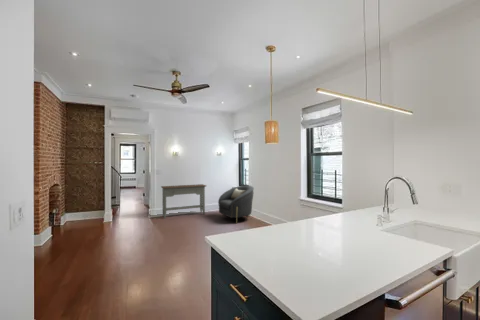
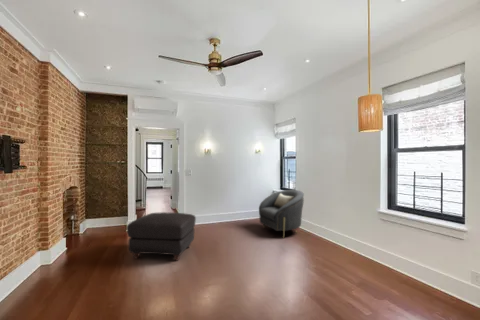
console table: present [162,184,206,218] -> none [191,187,244,228]
ottoman: none [107,204,164,241] -> present [127,212,196,261]

